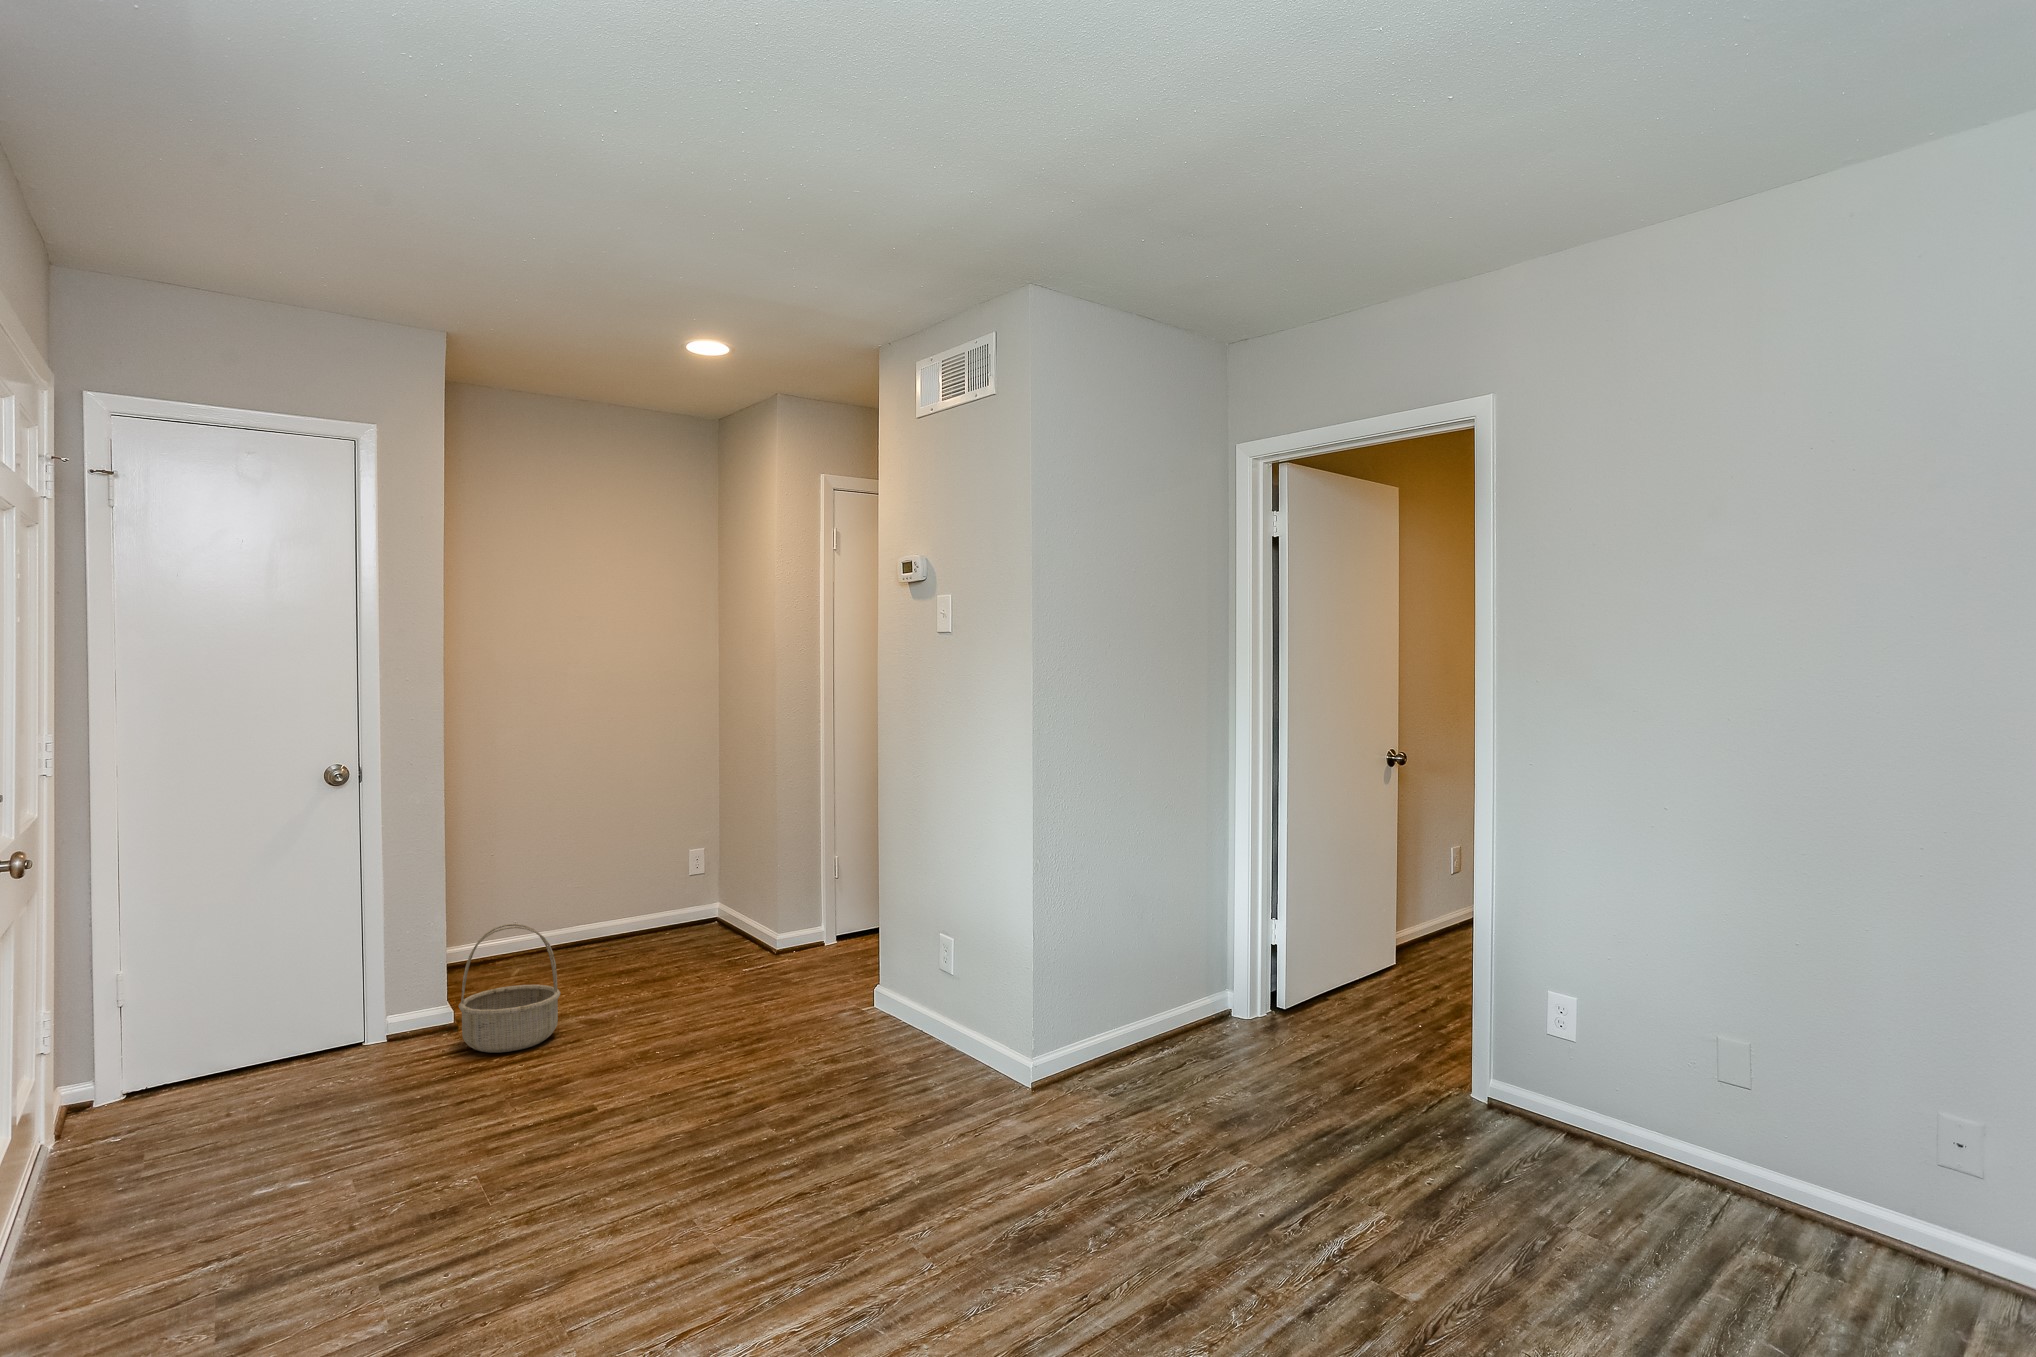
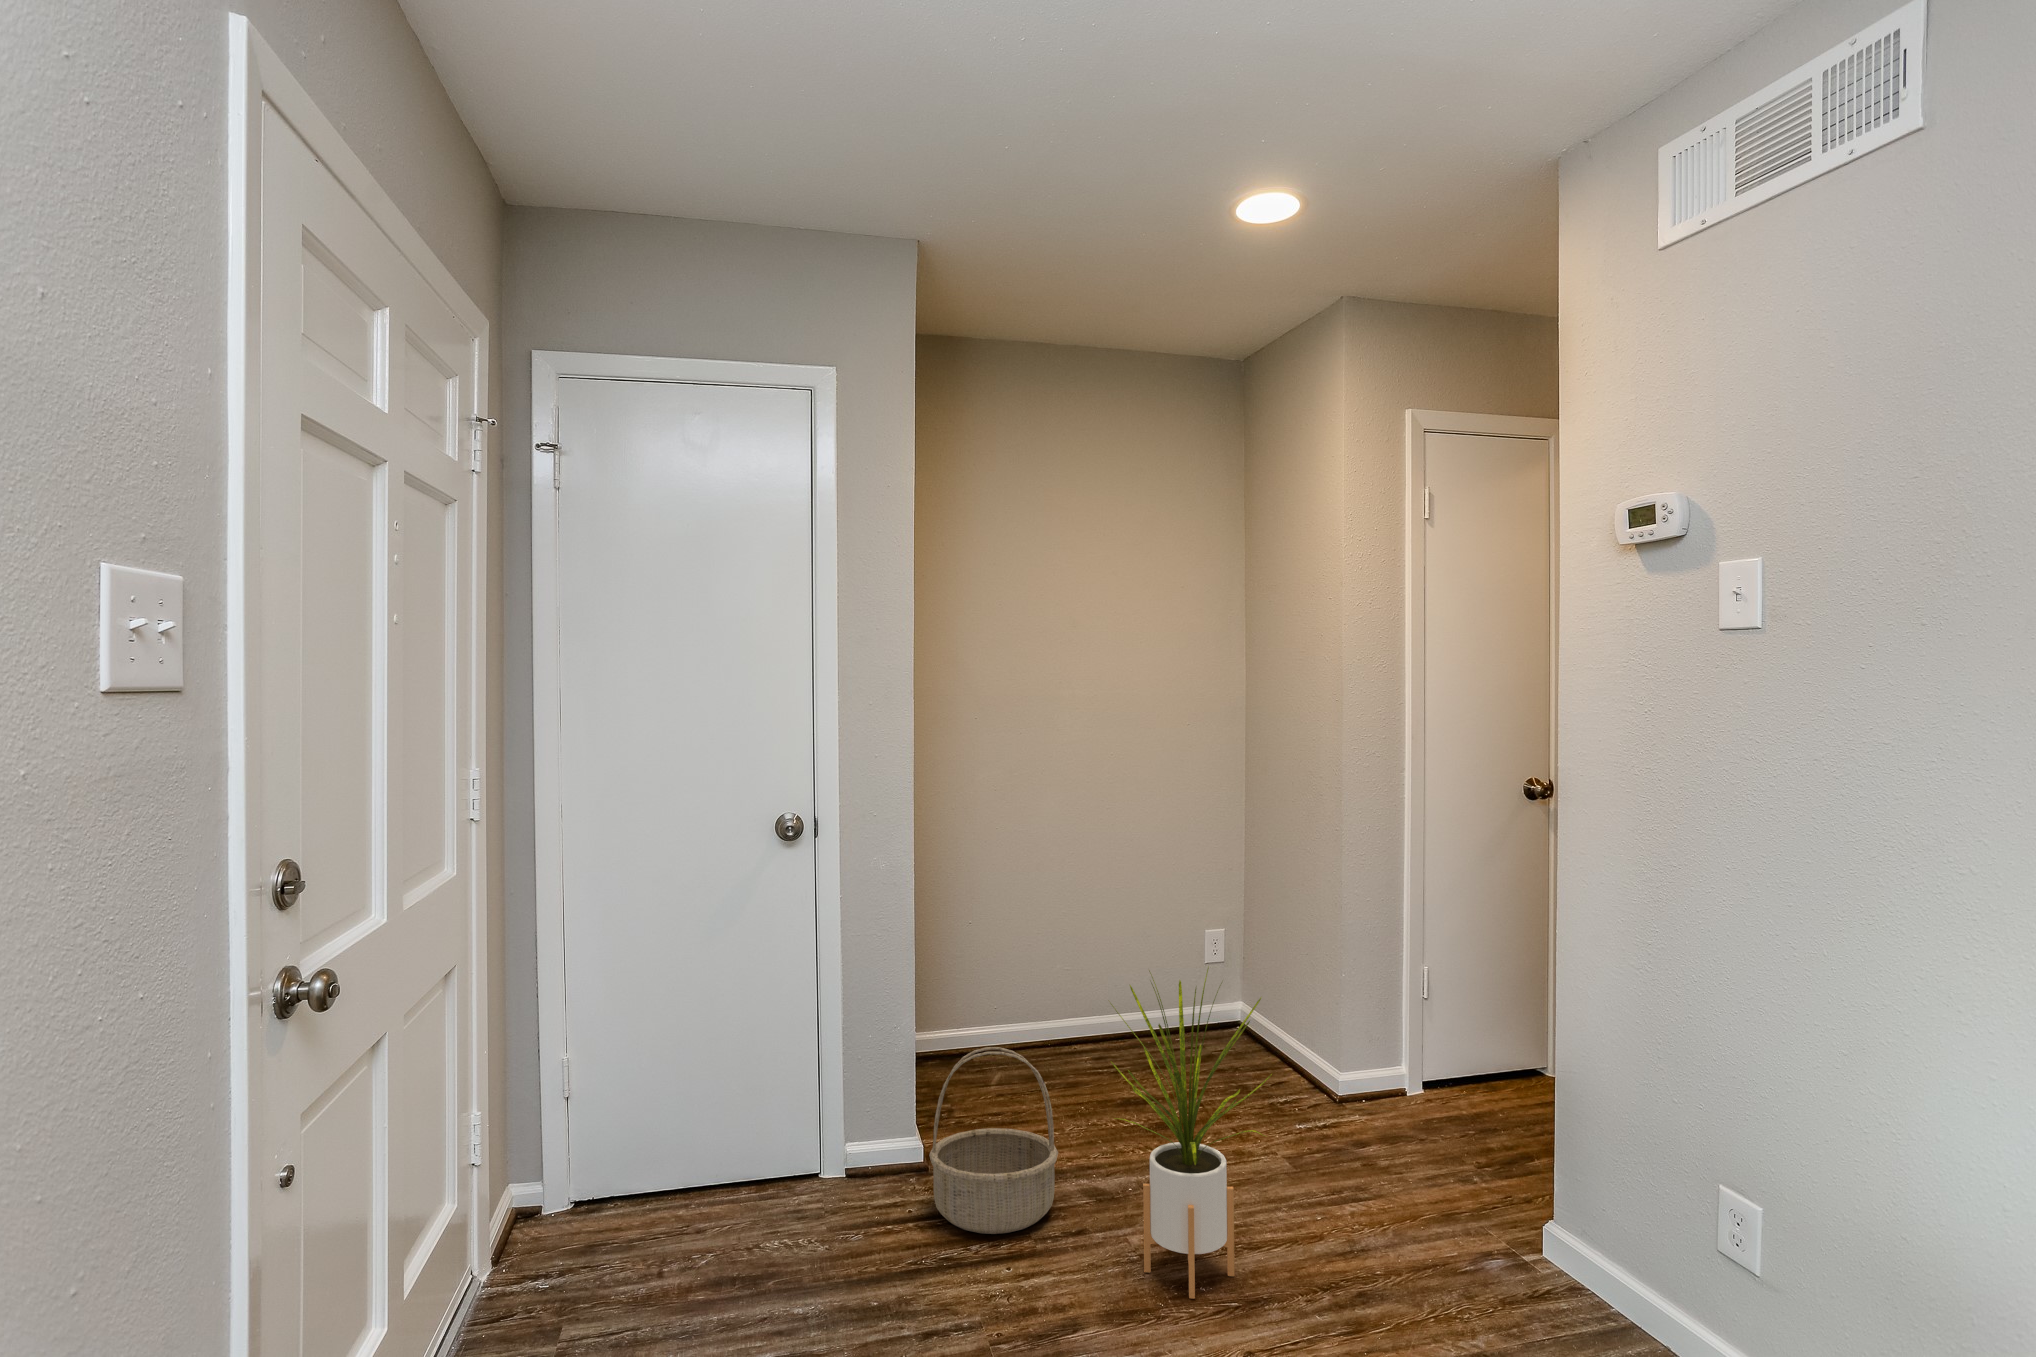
house plant: none [594,850,707,1060] -> present [1111,967,1272,1299]

